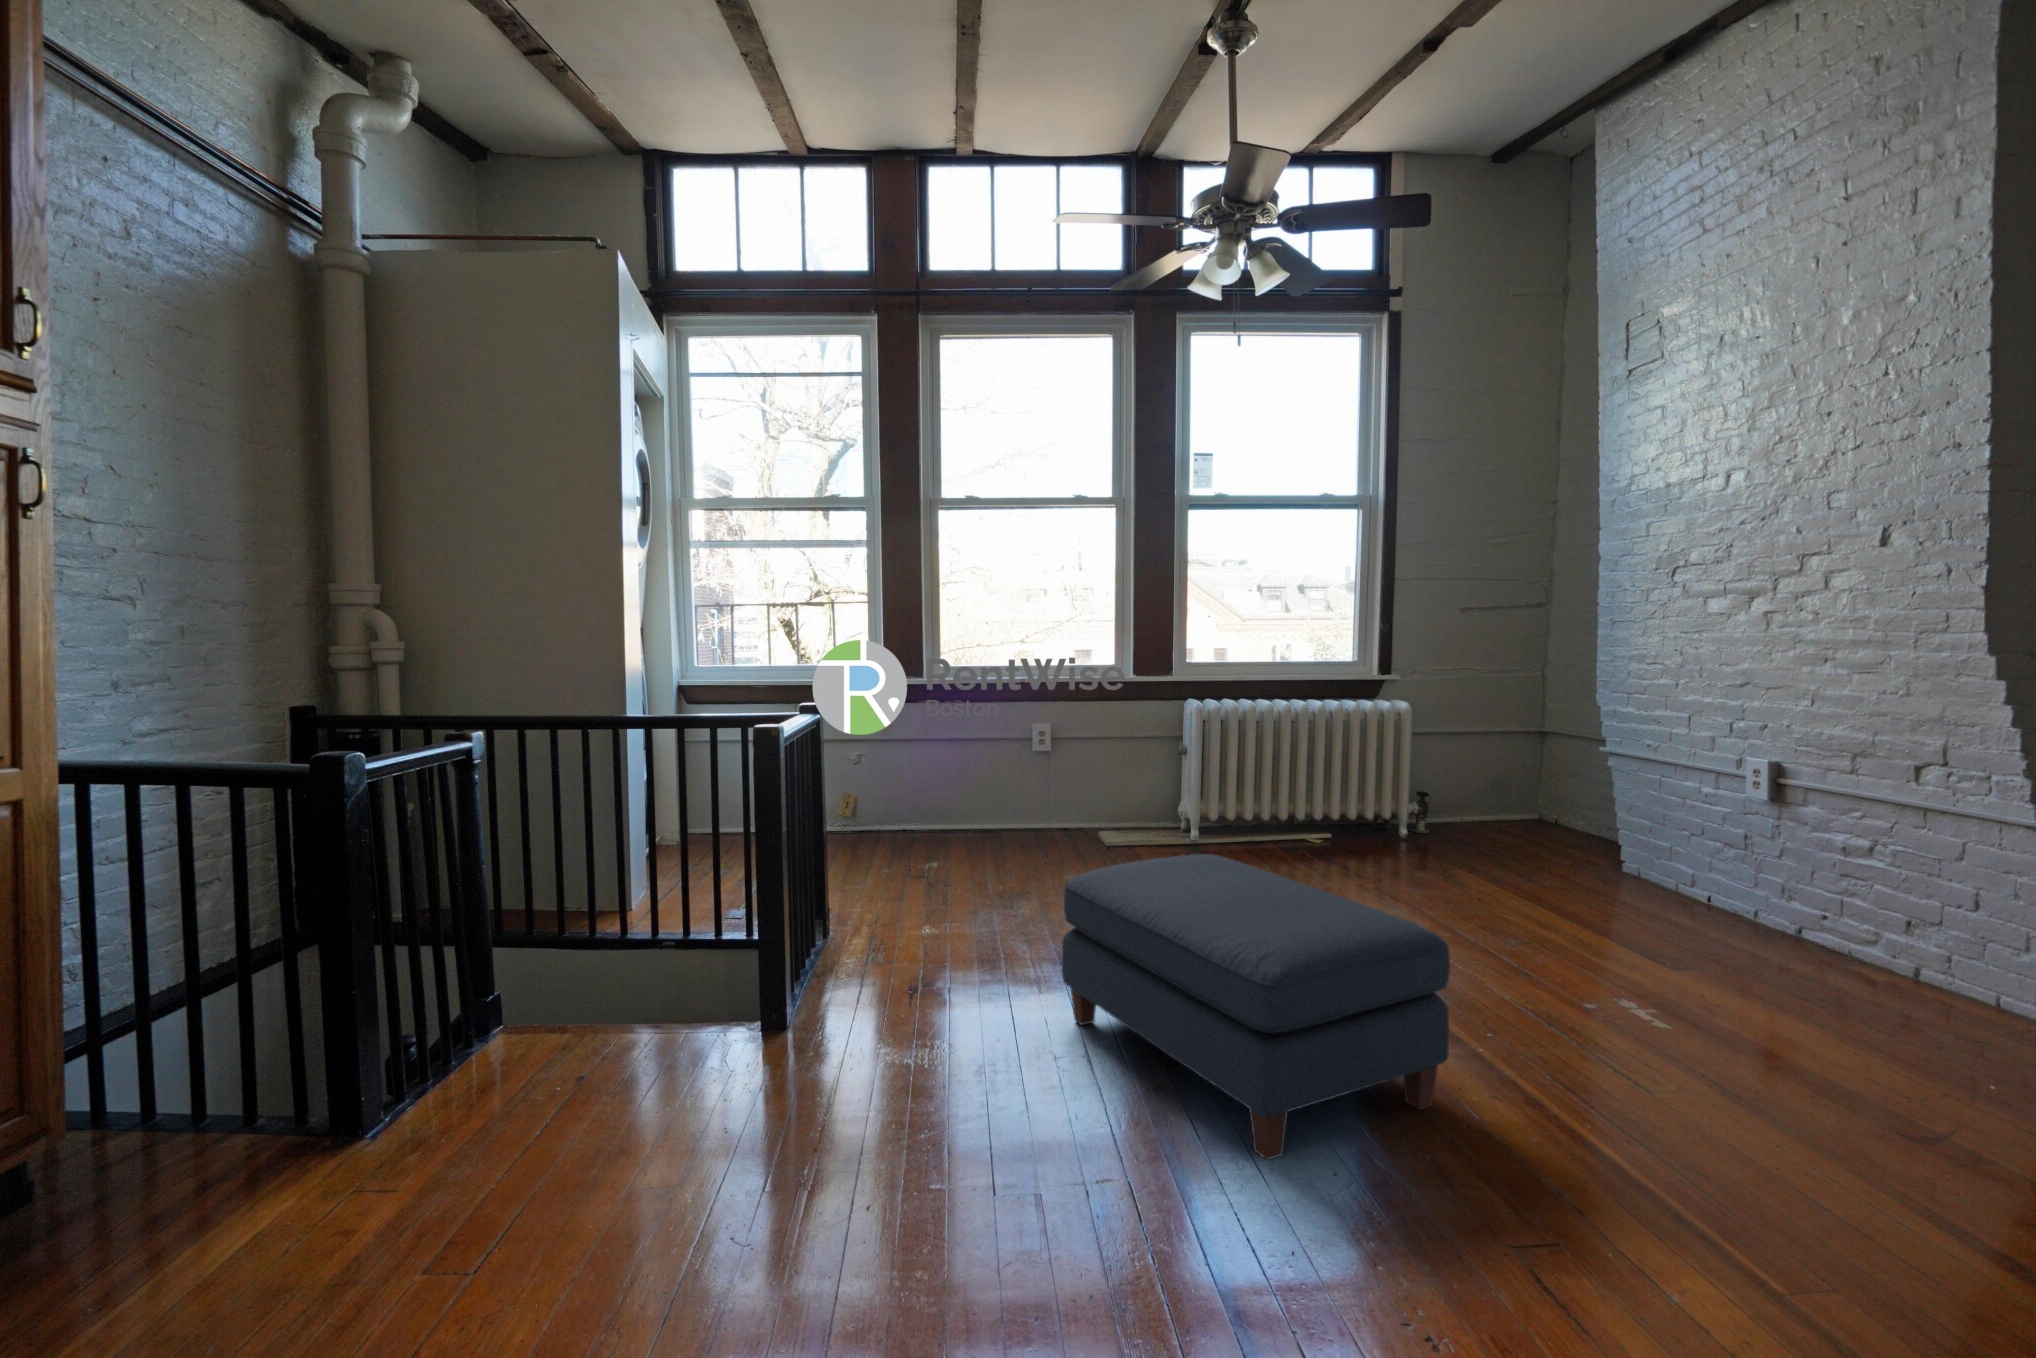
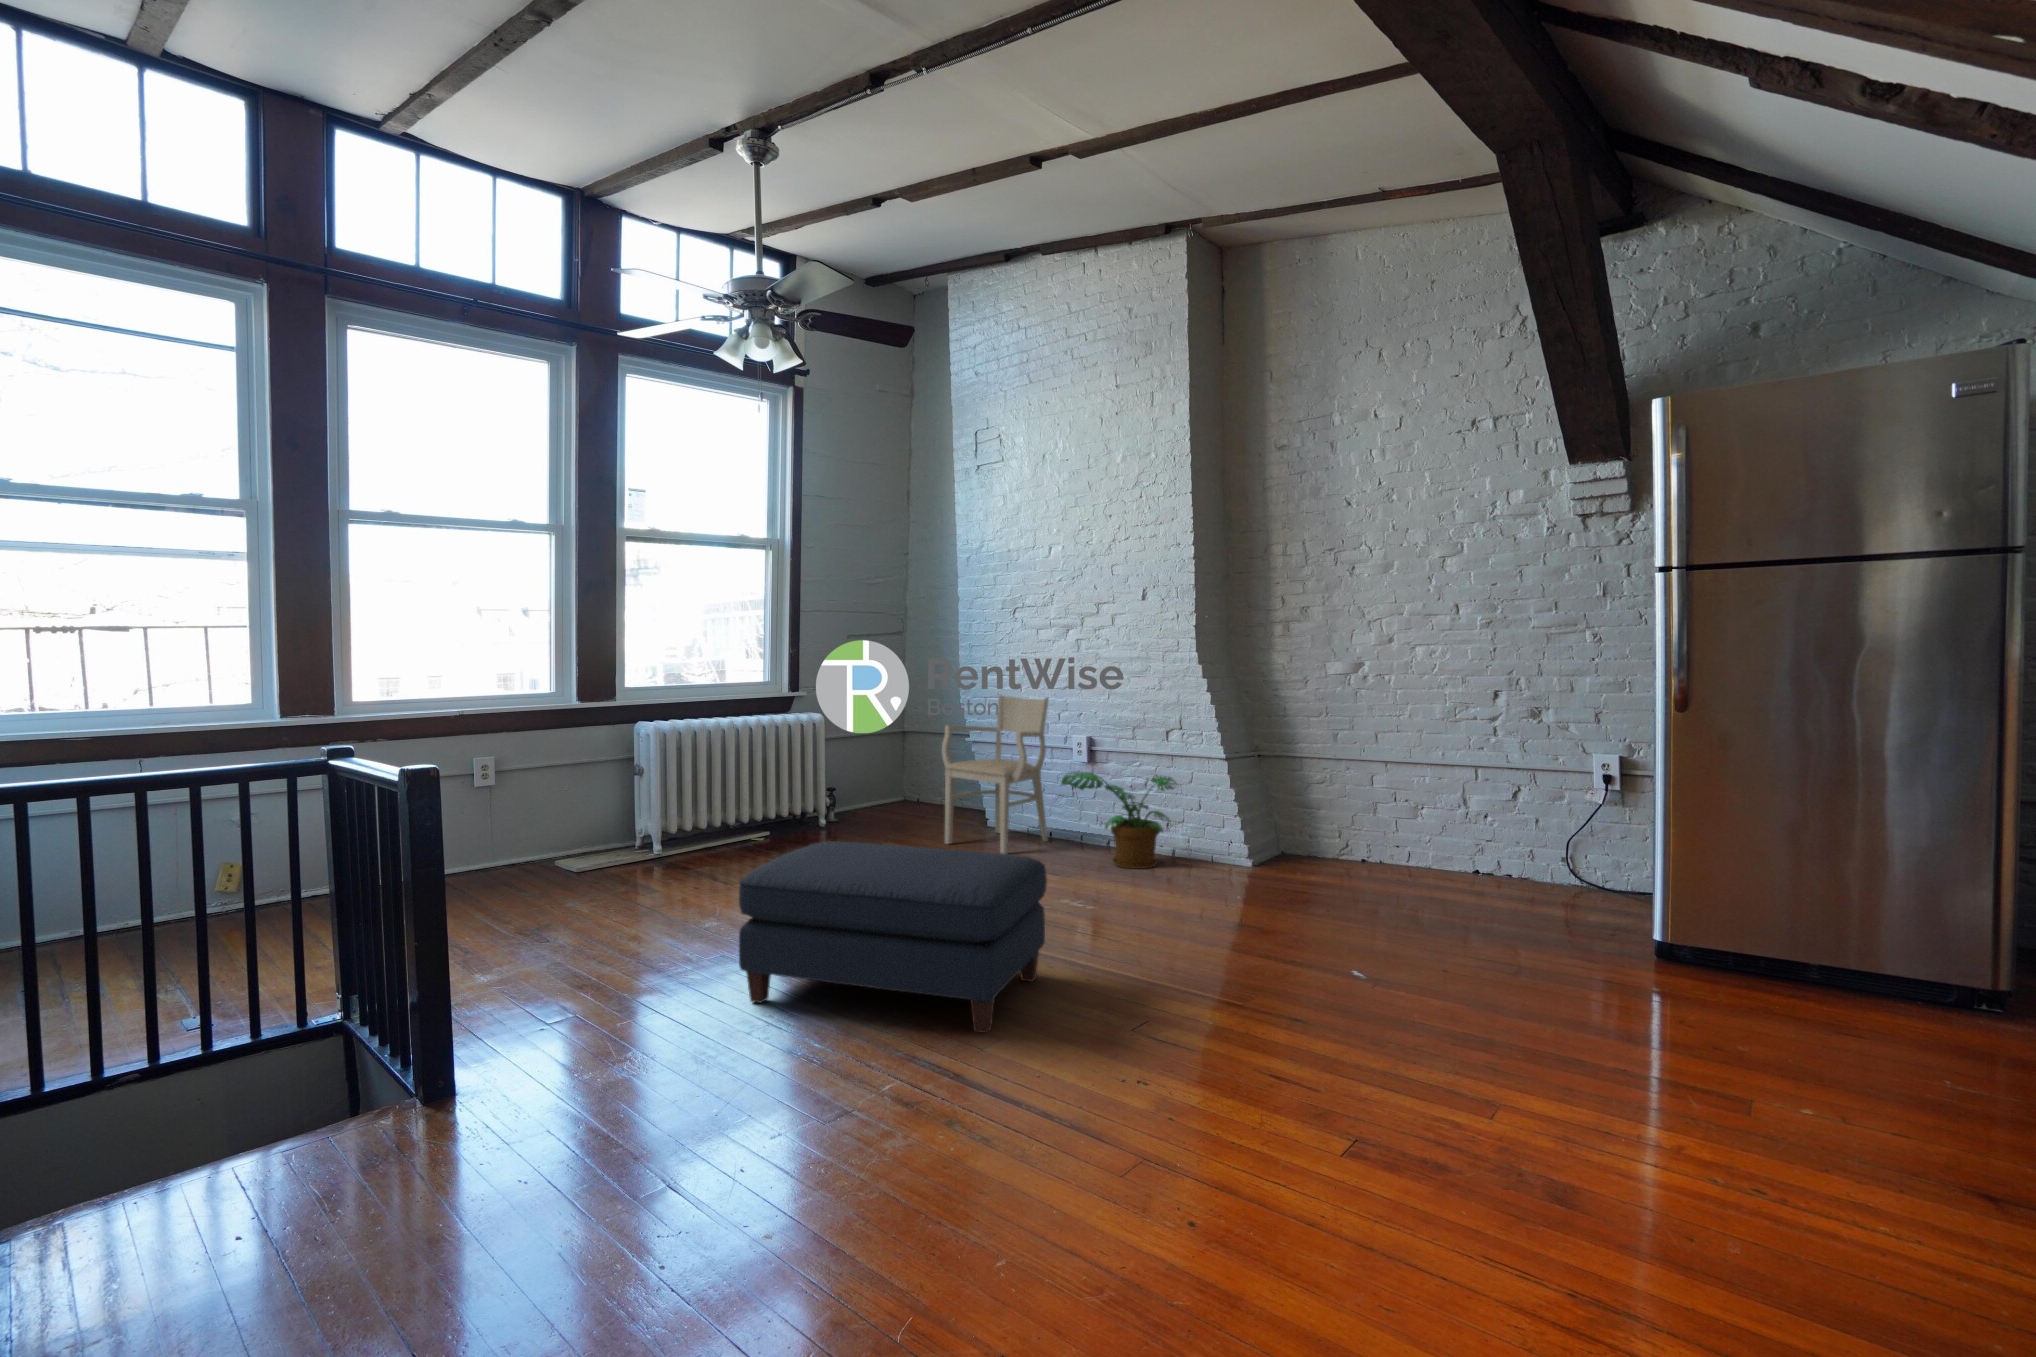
armchair: none [1533,690,1711,915] -> present [942,695,1049,854]
potted plant: none [1683,813,1933,988] -> present [1061,772,1177,869]

